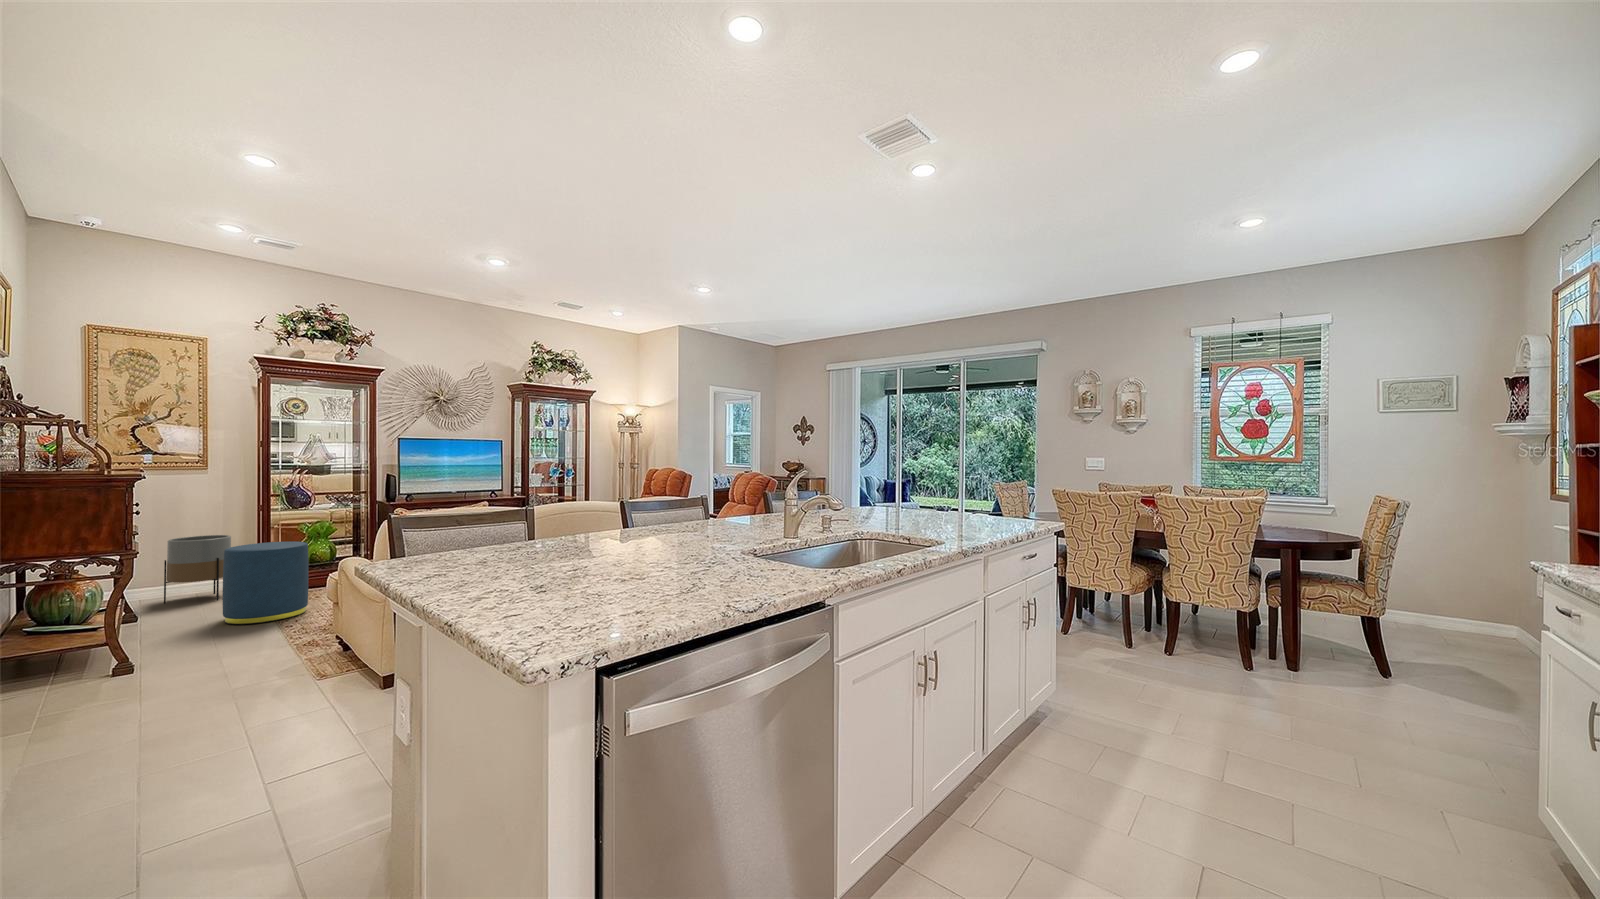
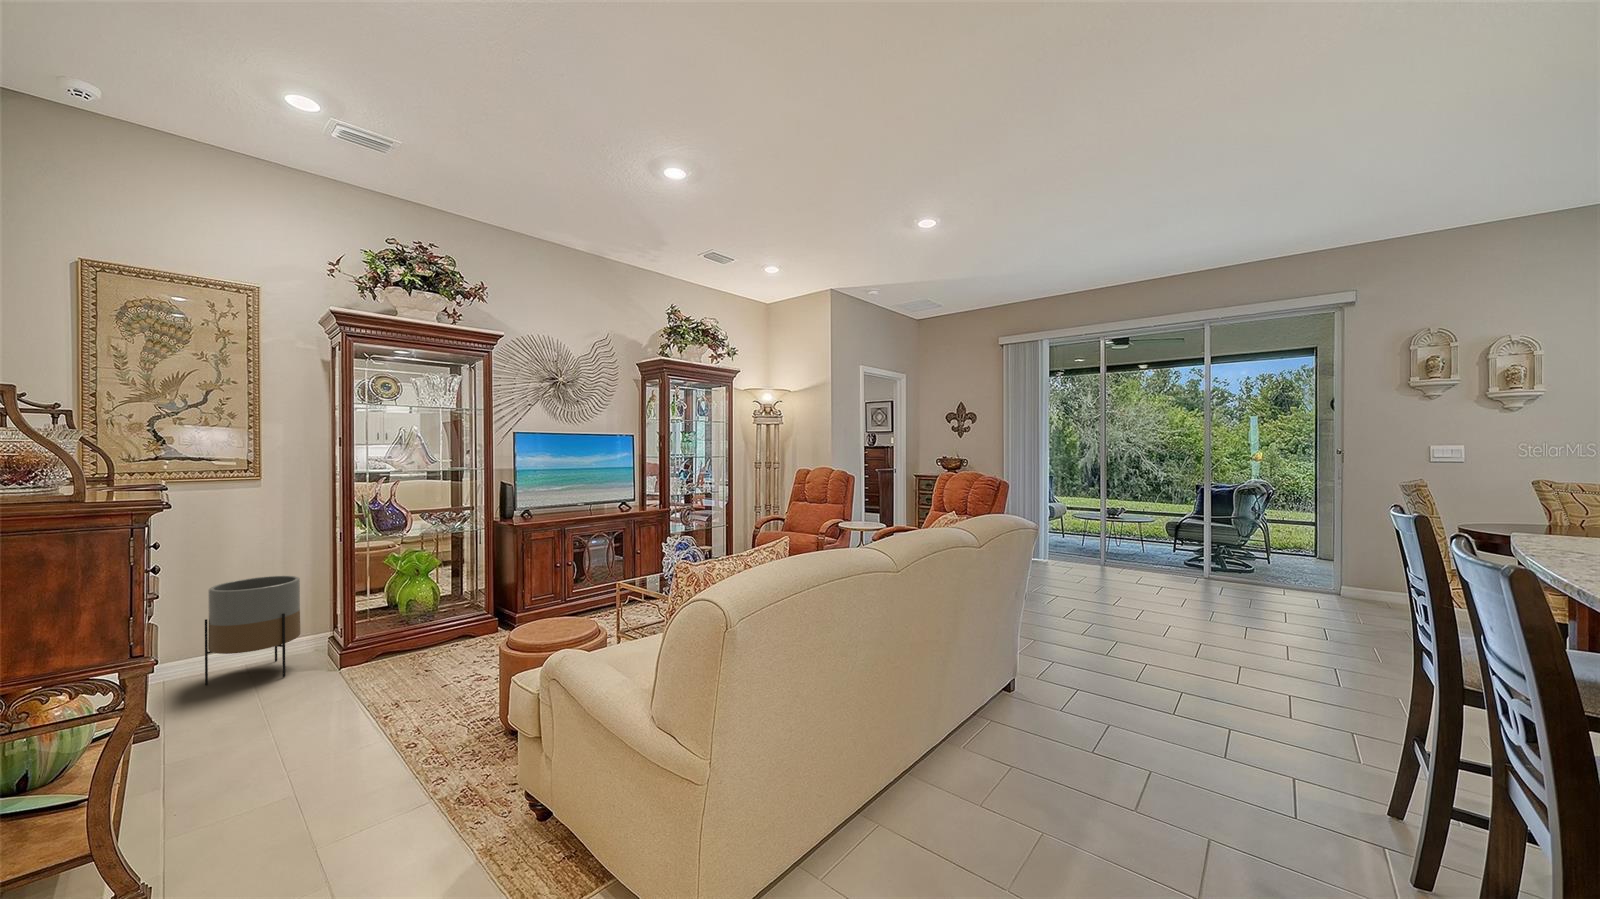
ottoman: present [223,541,309,625] -> none [304,593,428,739]

